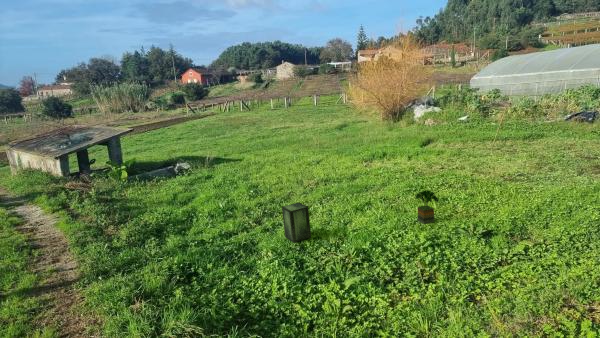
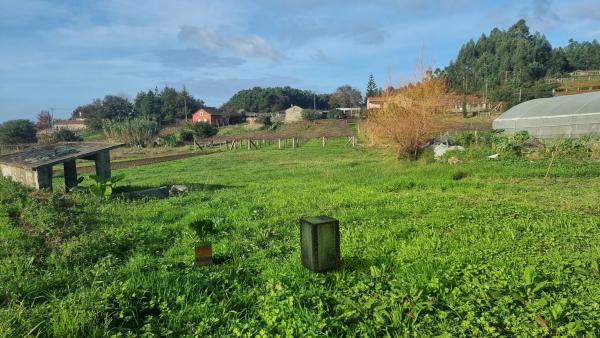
potted tree: present [415,190,439,224] -> present [188,219,218,266]

